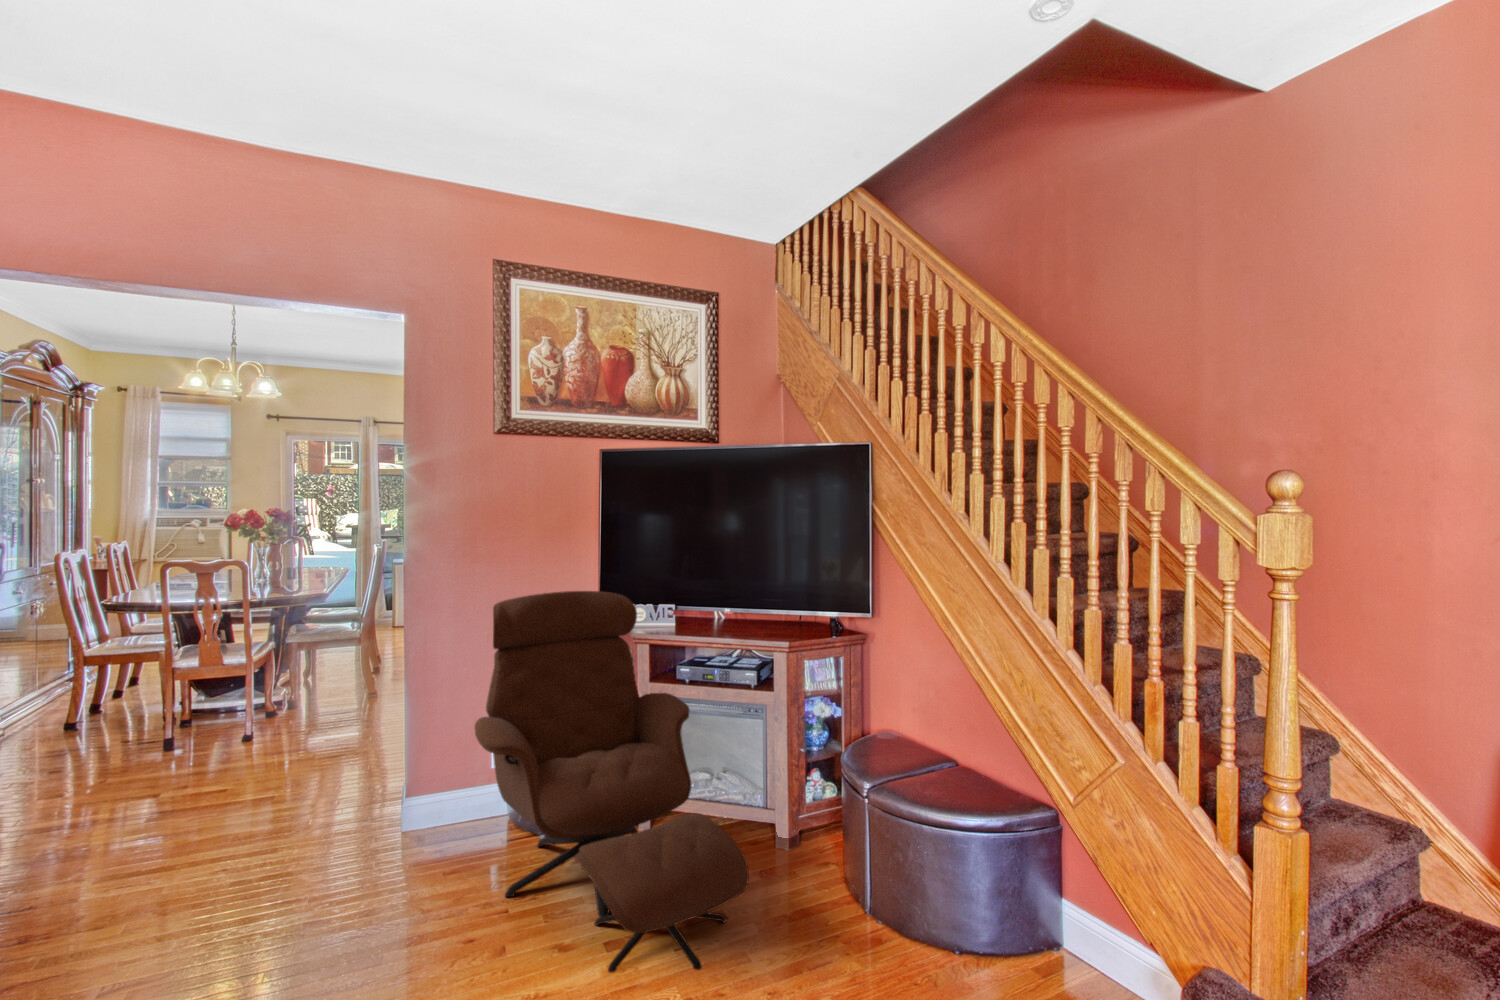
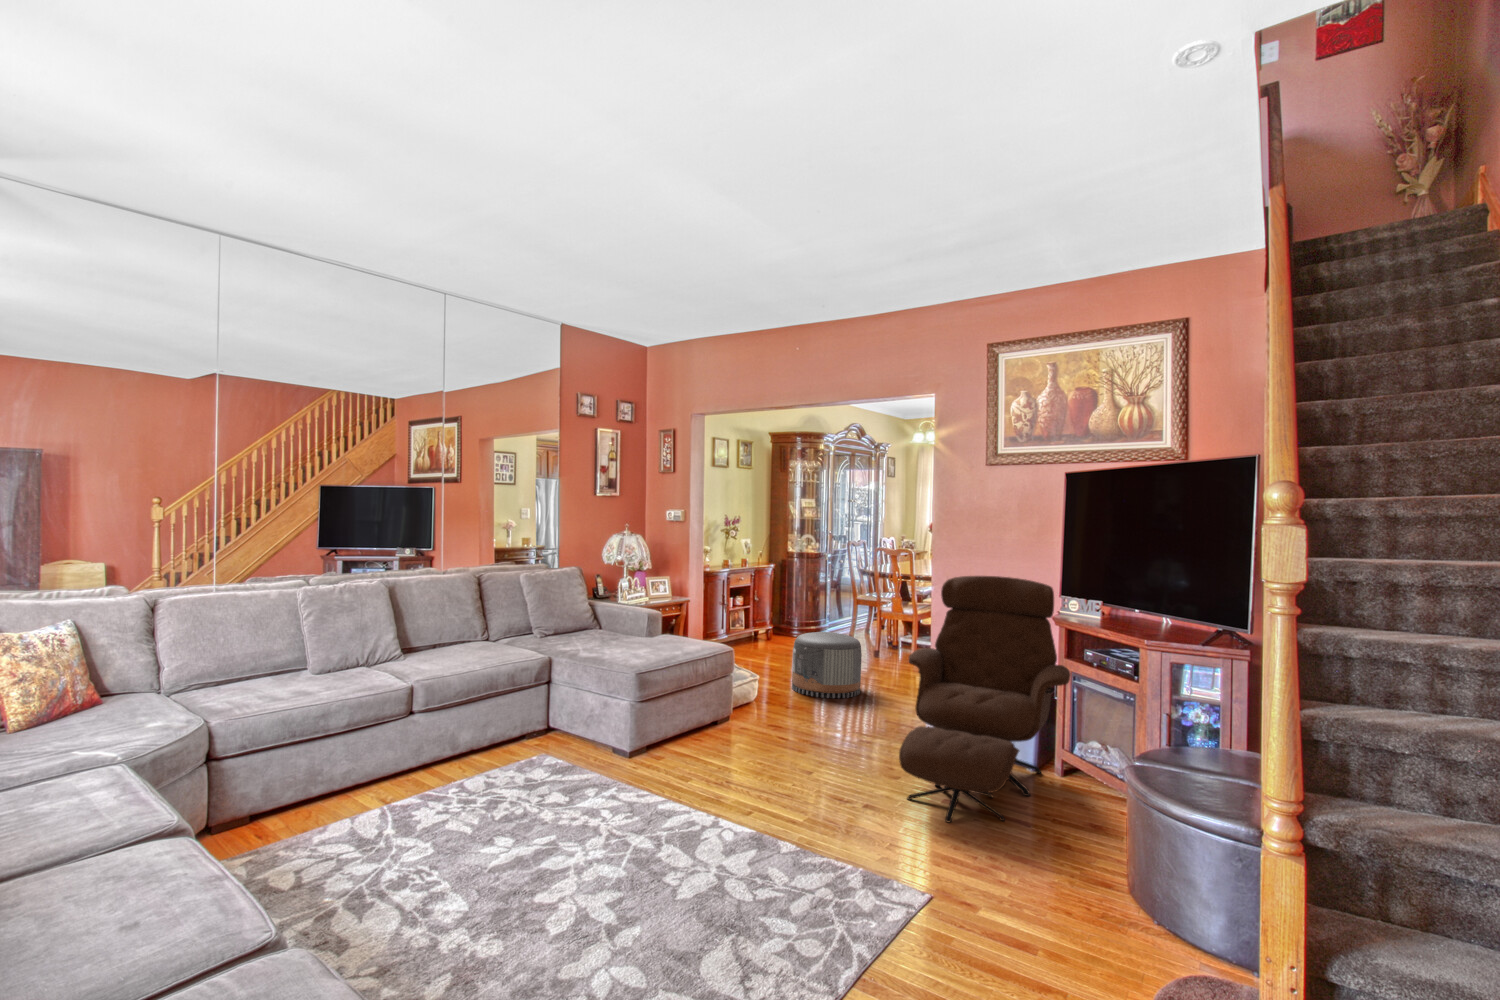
pouf: none [56,734,232,889] -> present [792,632,862,698]

